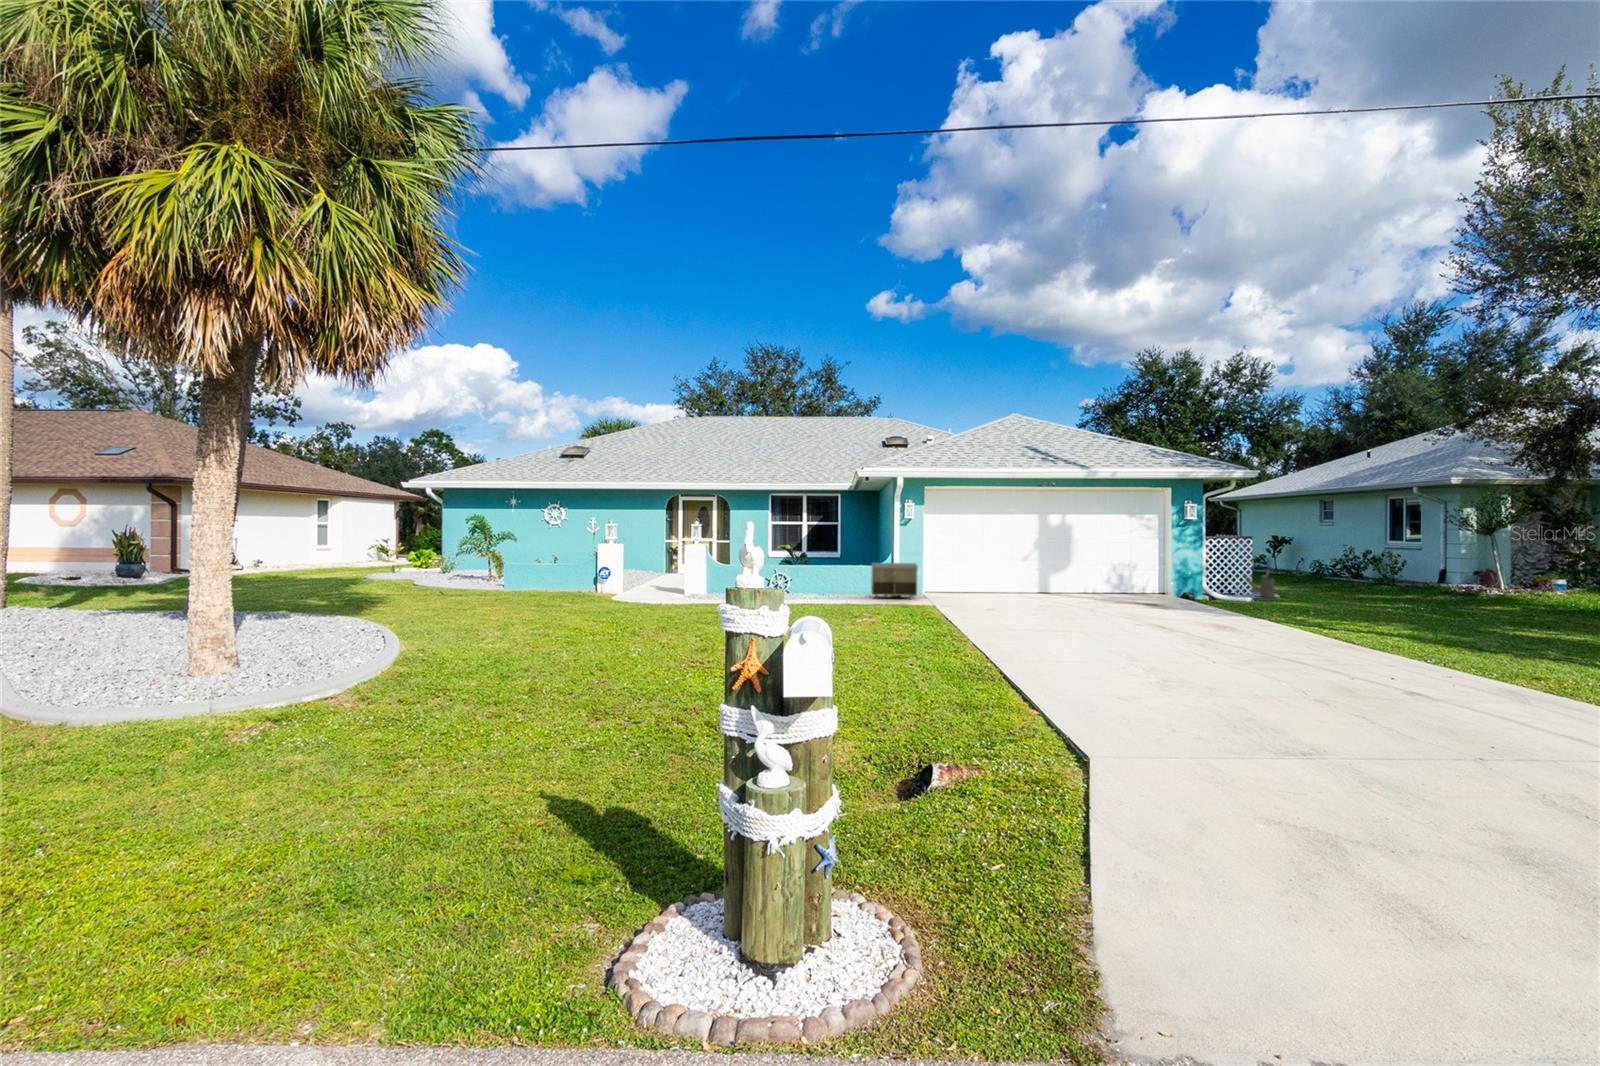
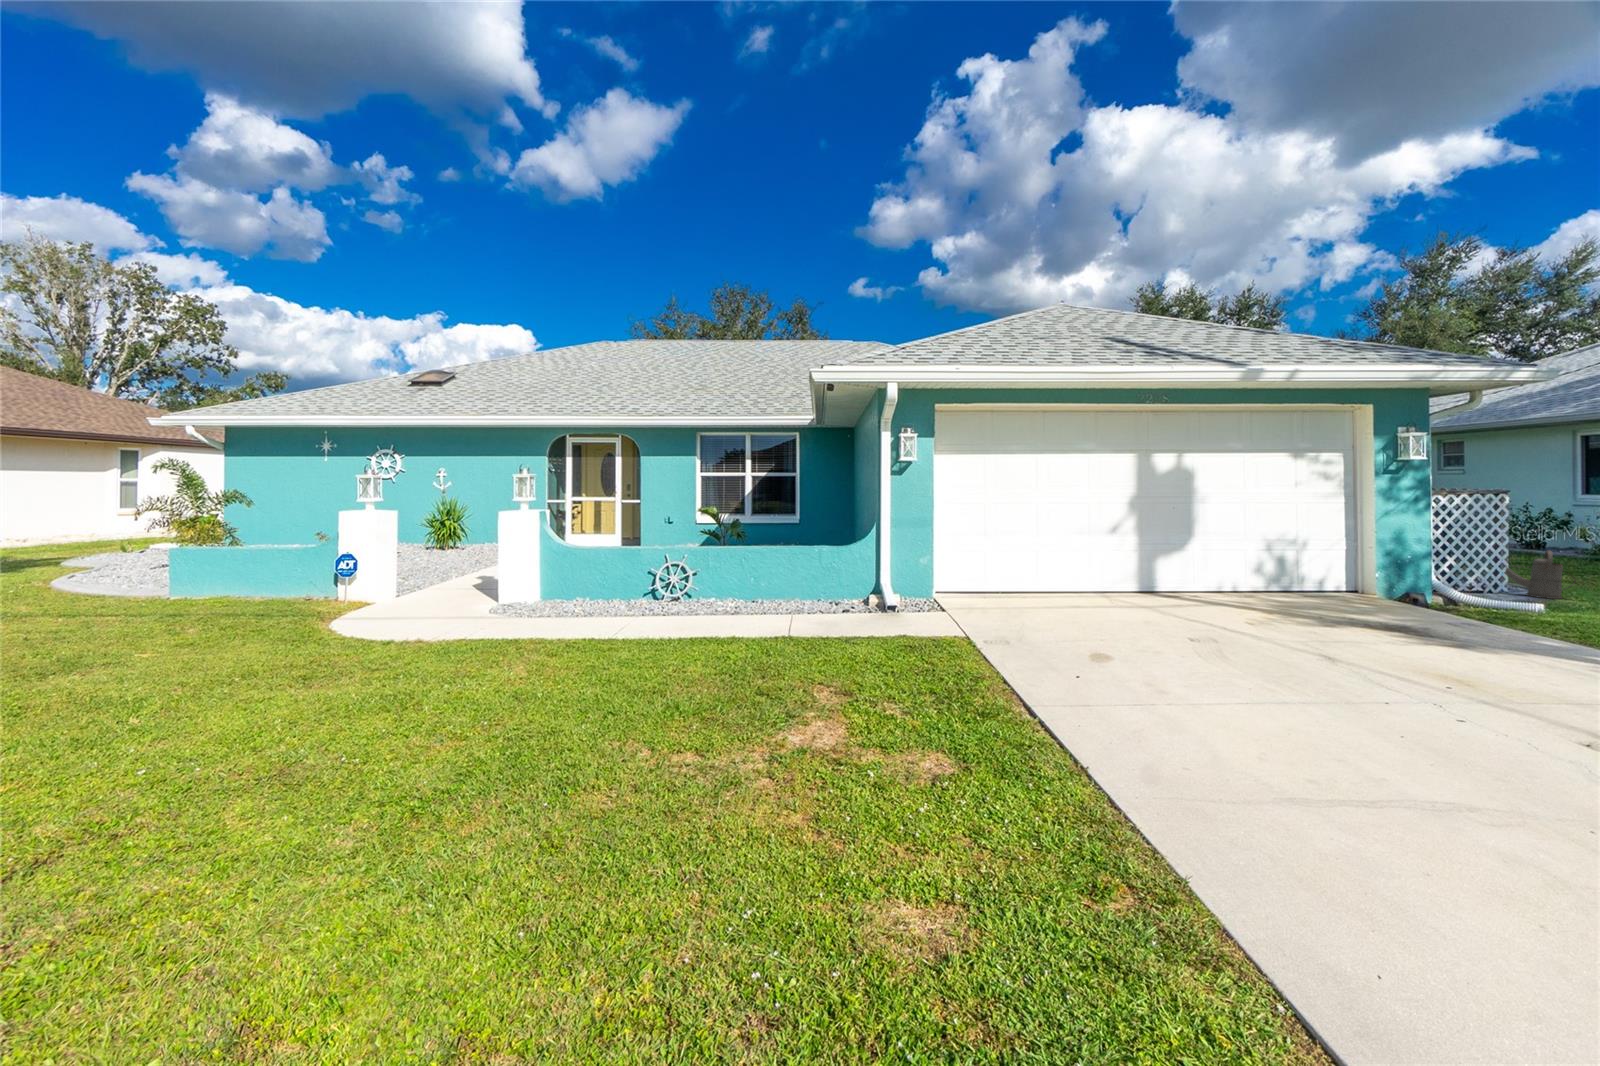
storage bench: present [871,563,918,598] -> none [839,539,923,607]

